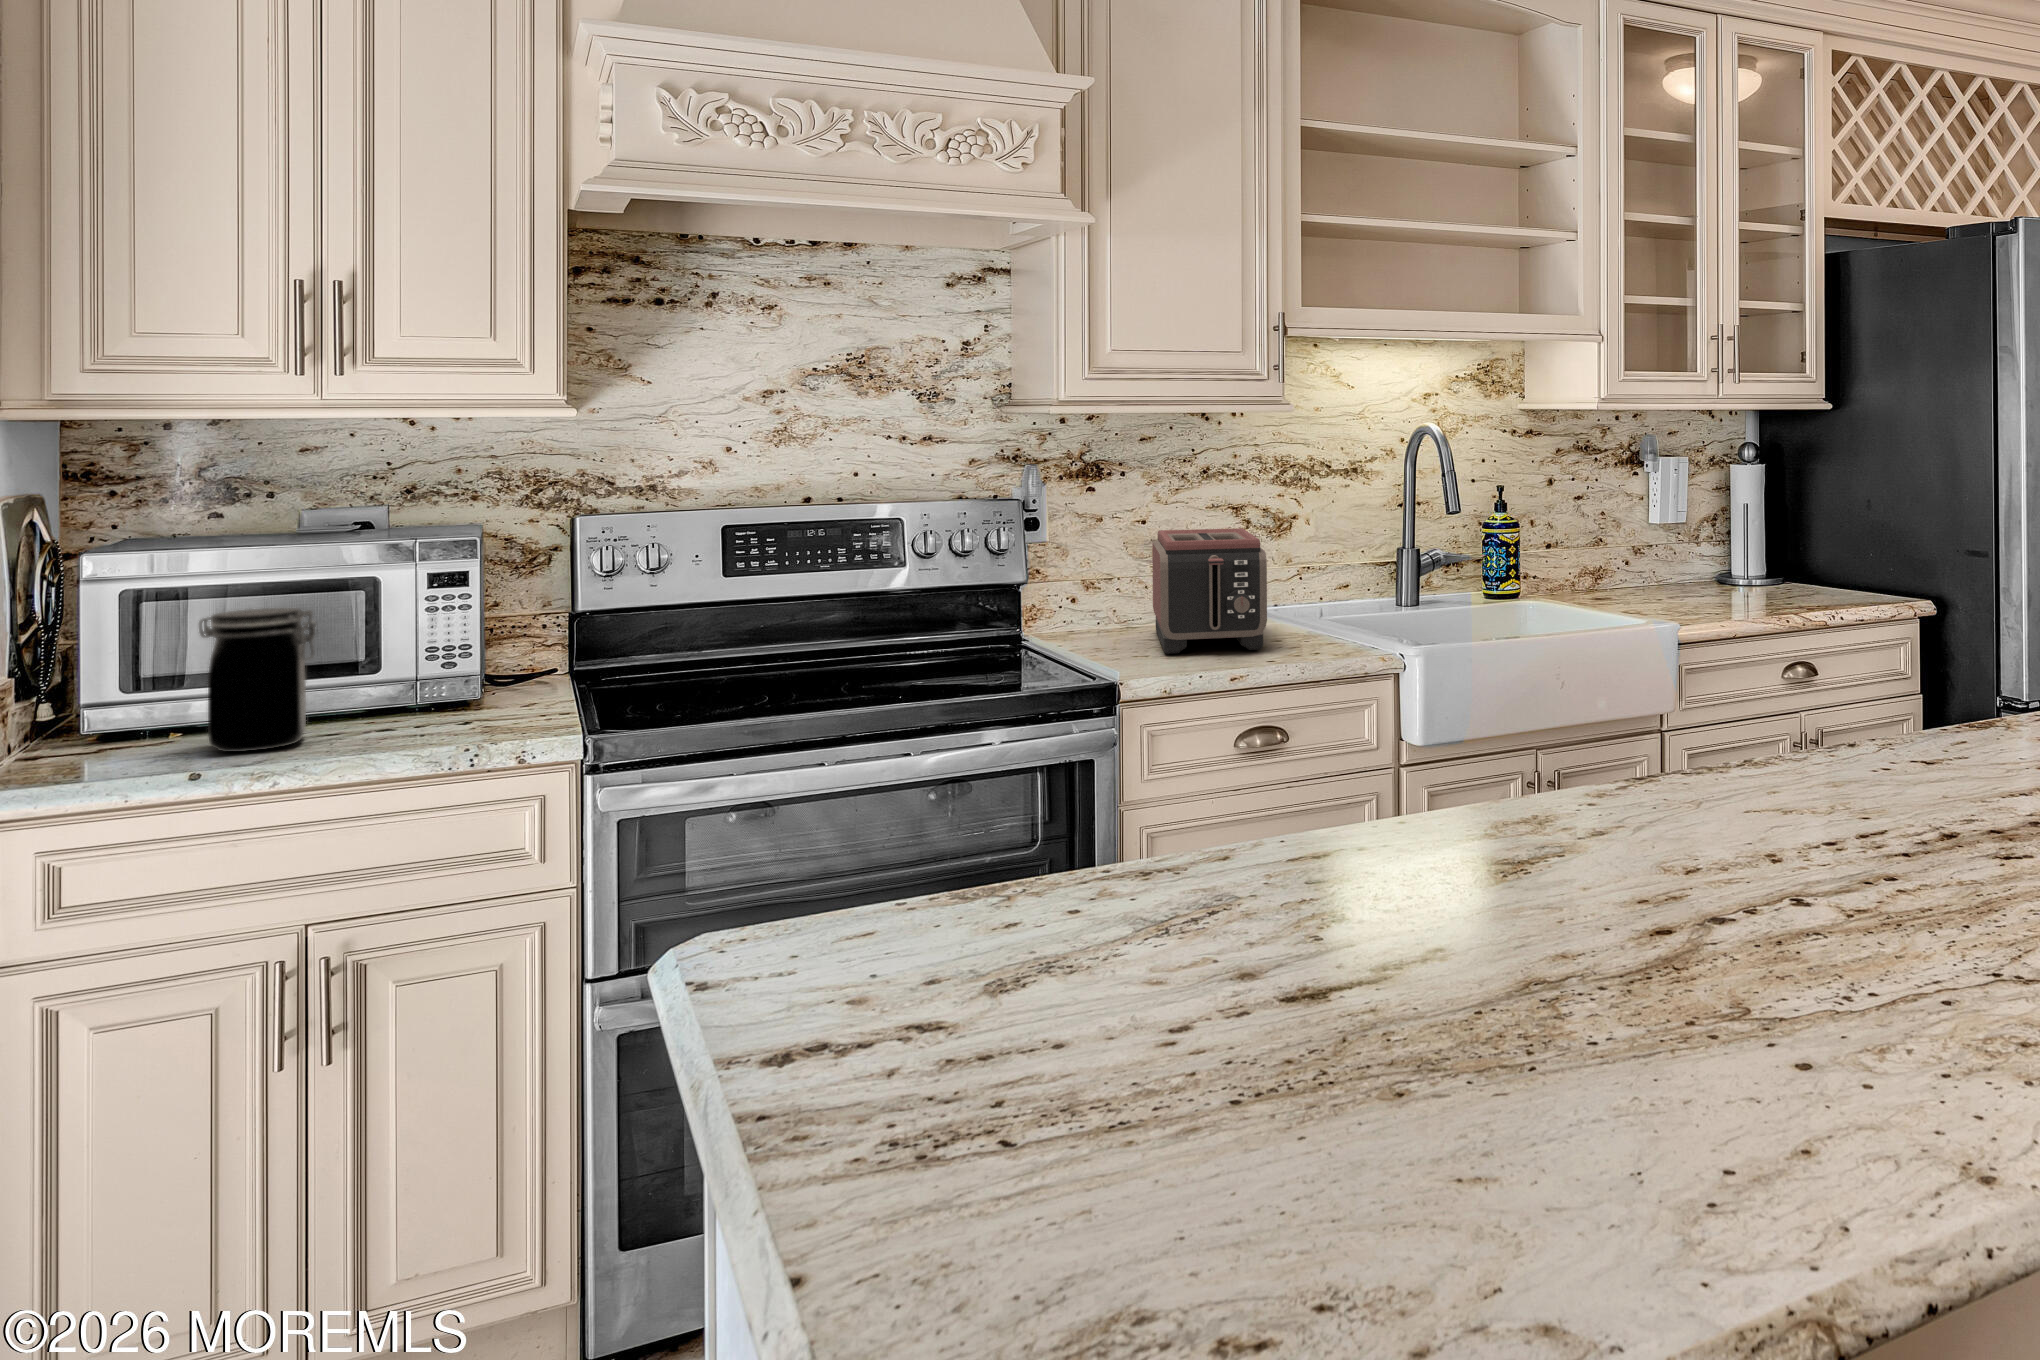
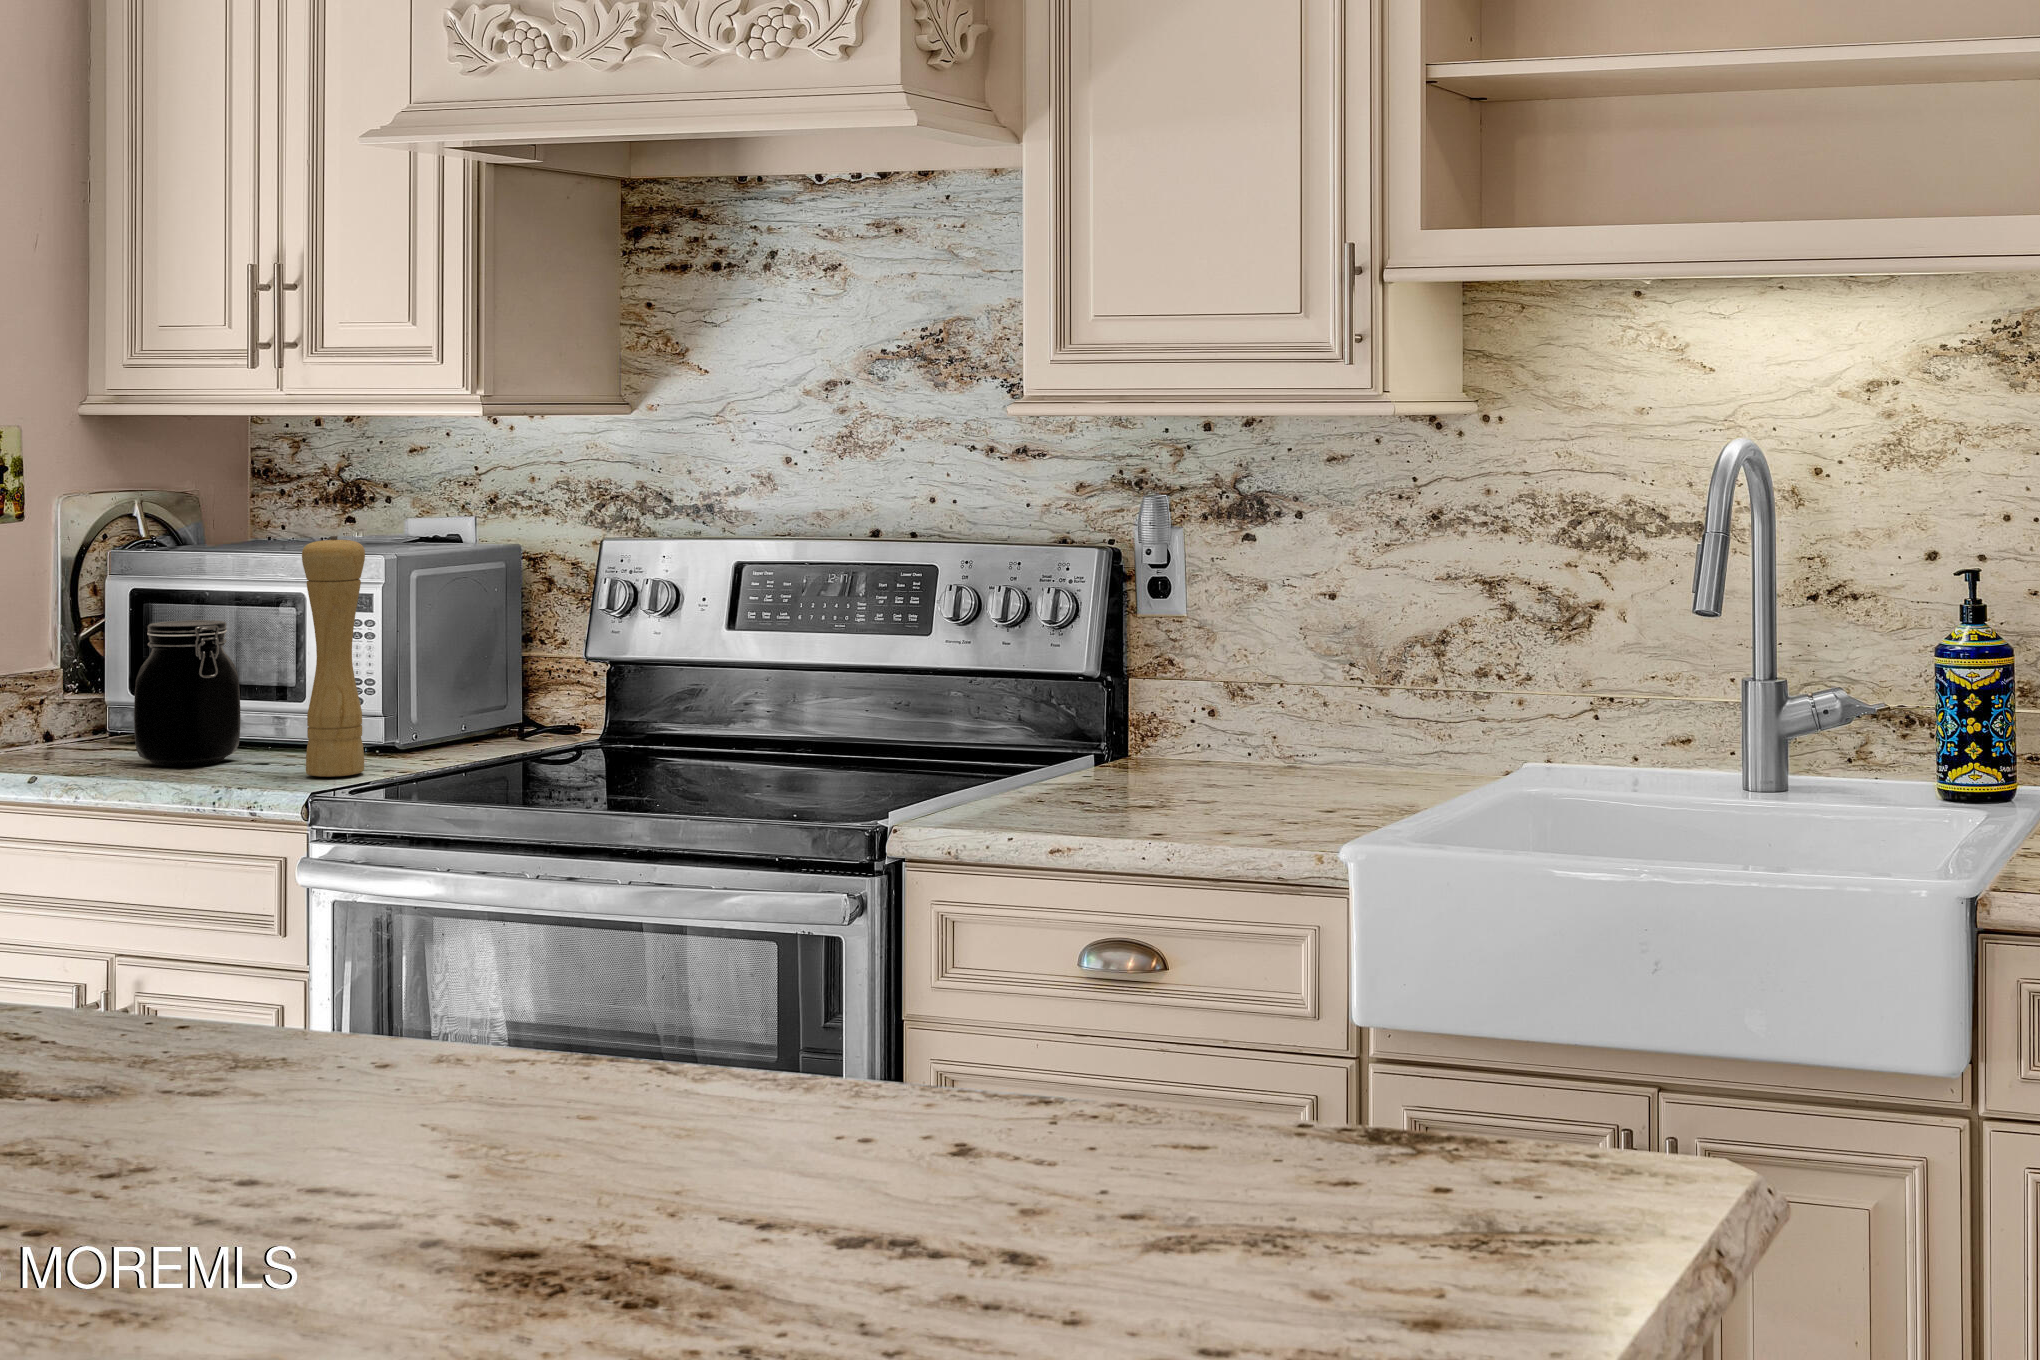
pepper mill: none [454,517,517,731] -> present [302,536,365,777]
toaster: present [1152,528,1267,654] -> none [1097,610,1382,815]

